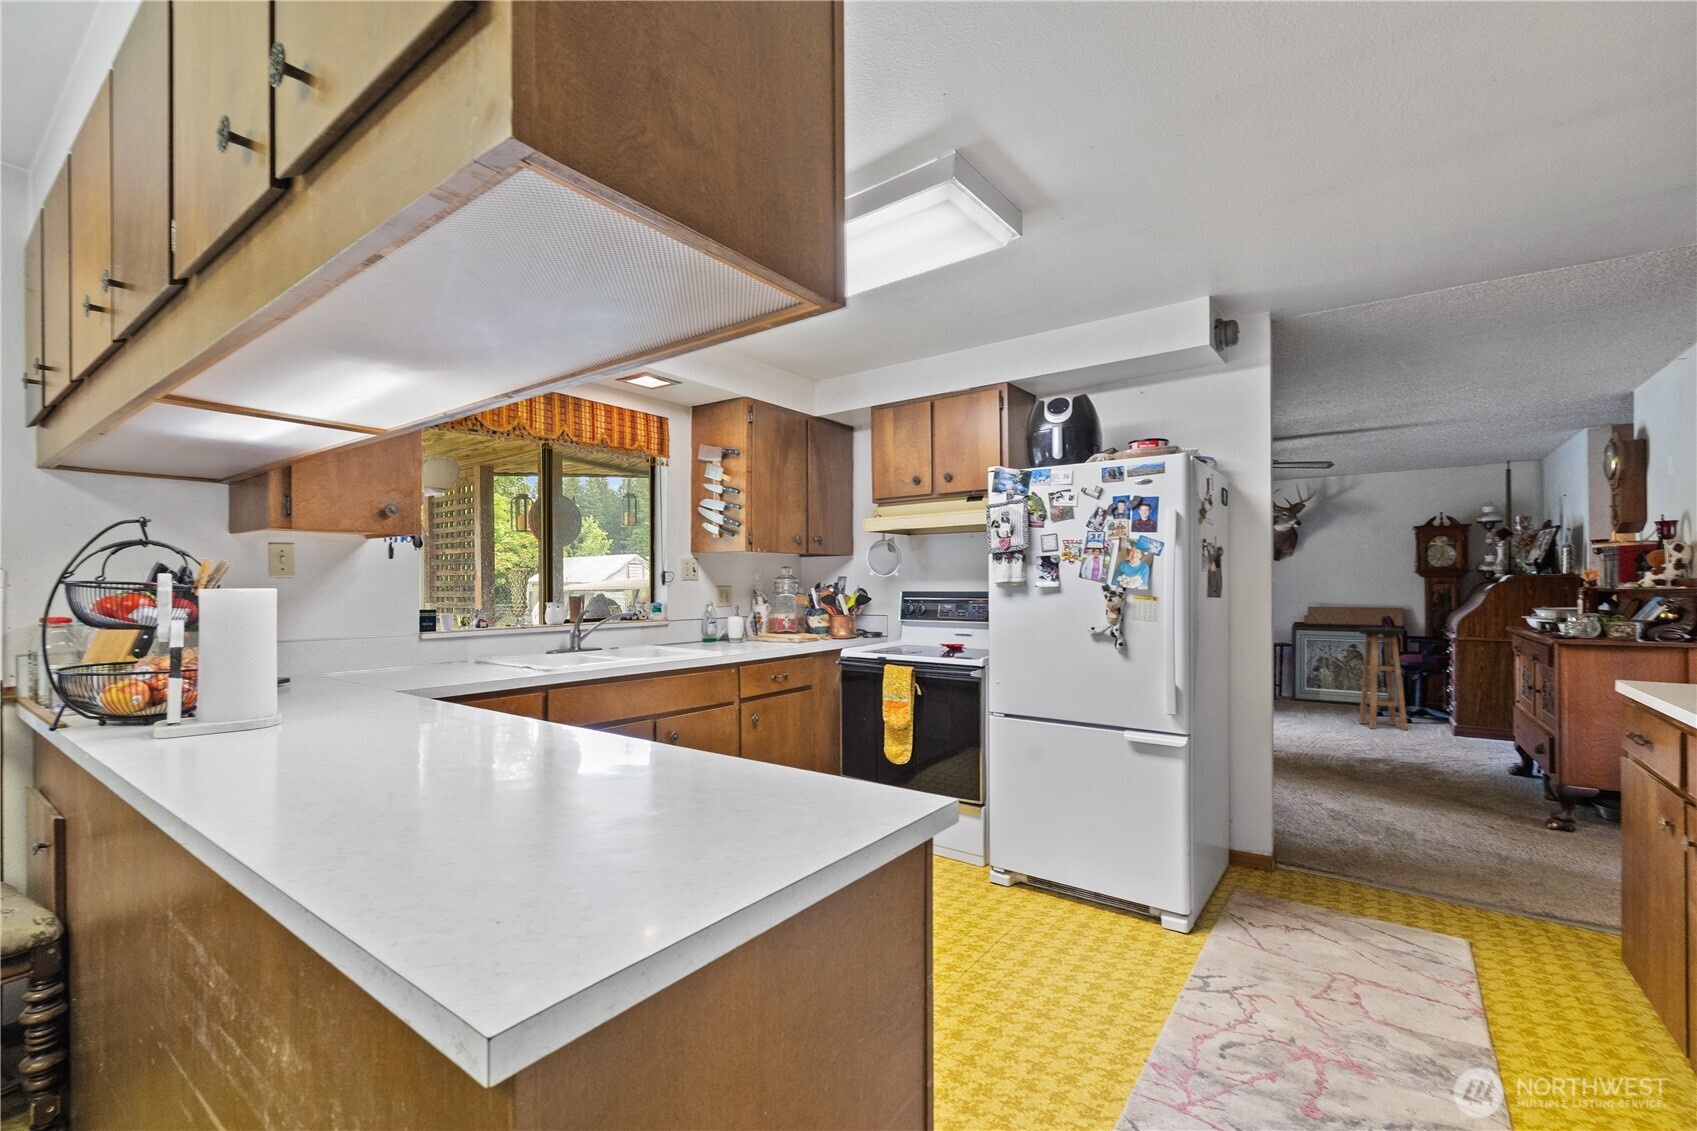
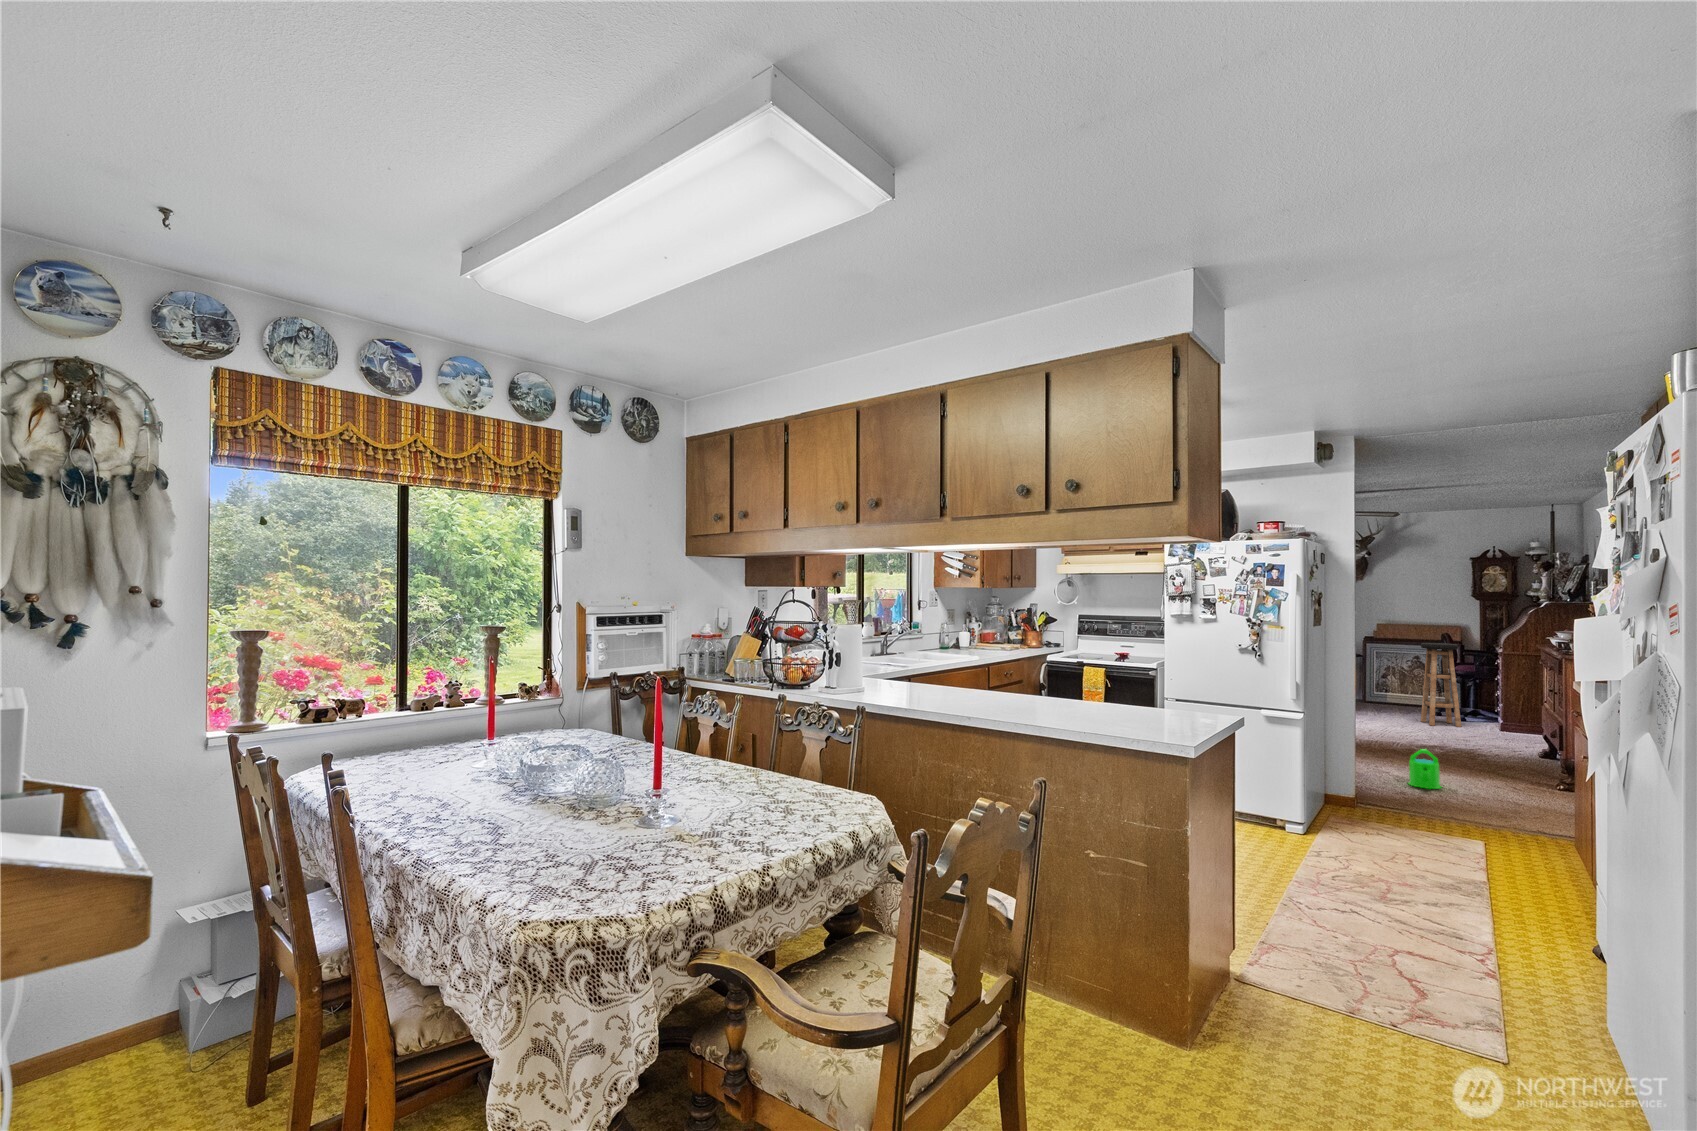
watering can: none [1347,773,1396,831] -> present [1409,749,1441,789]

